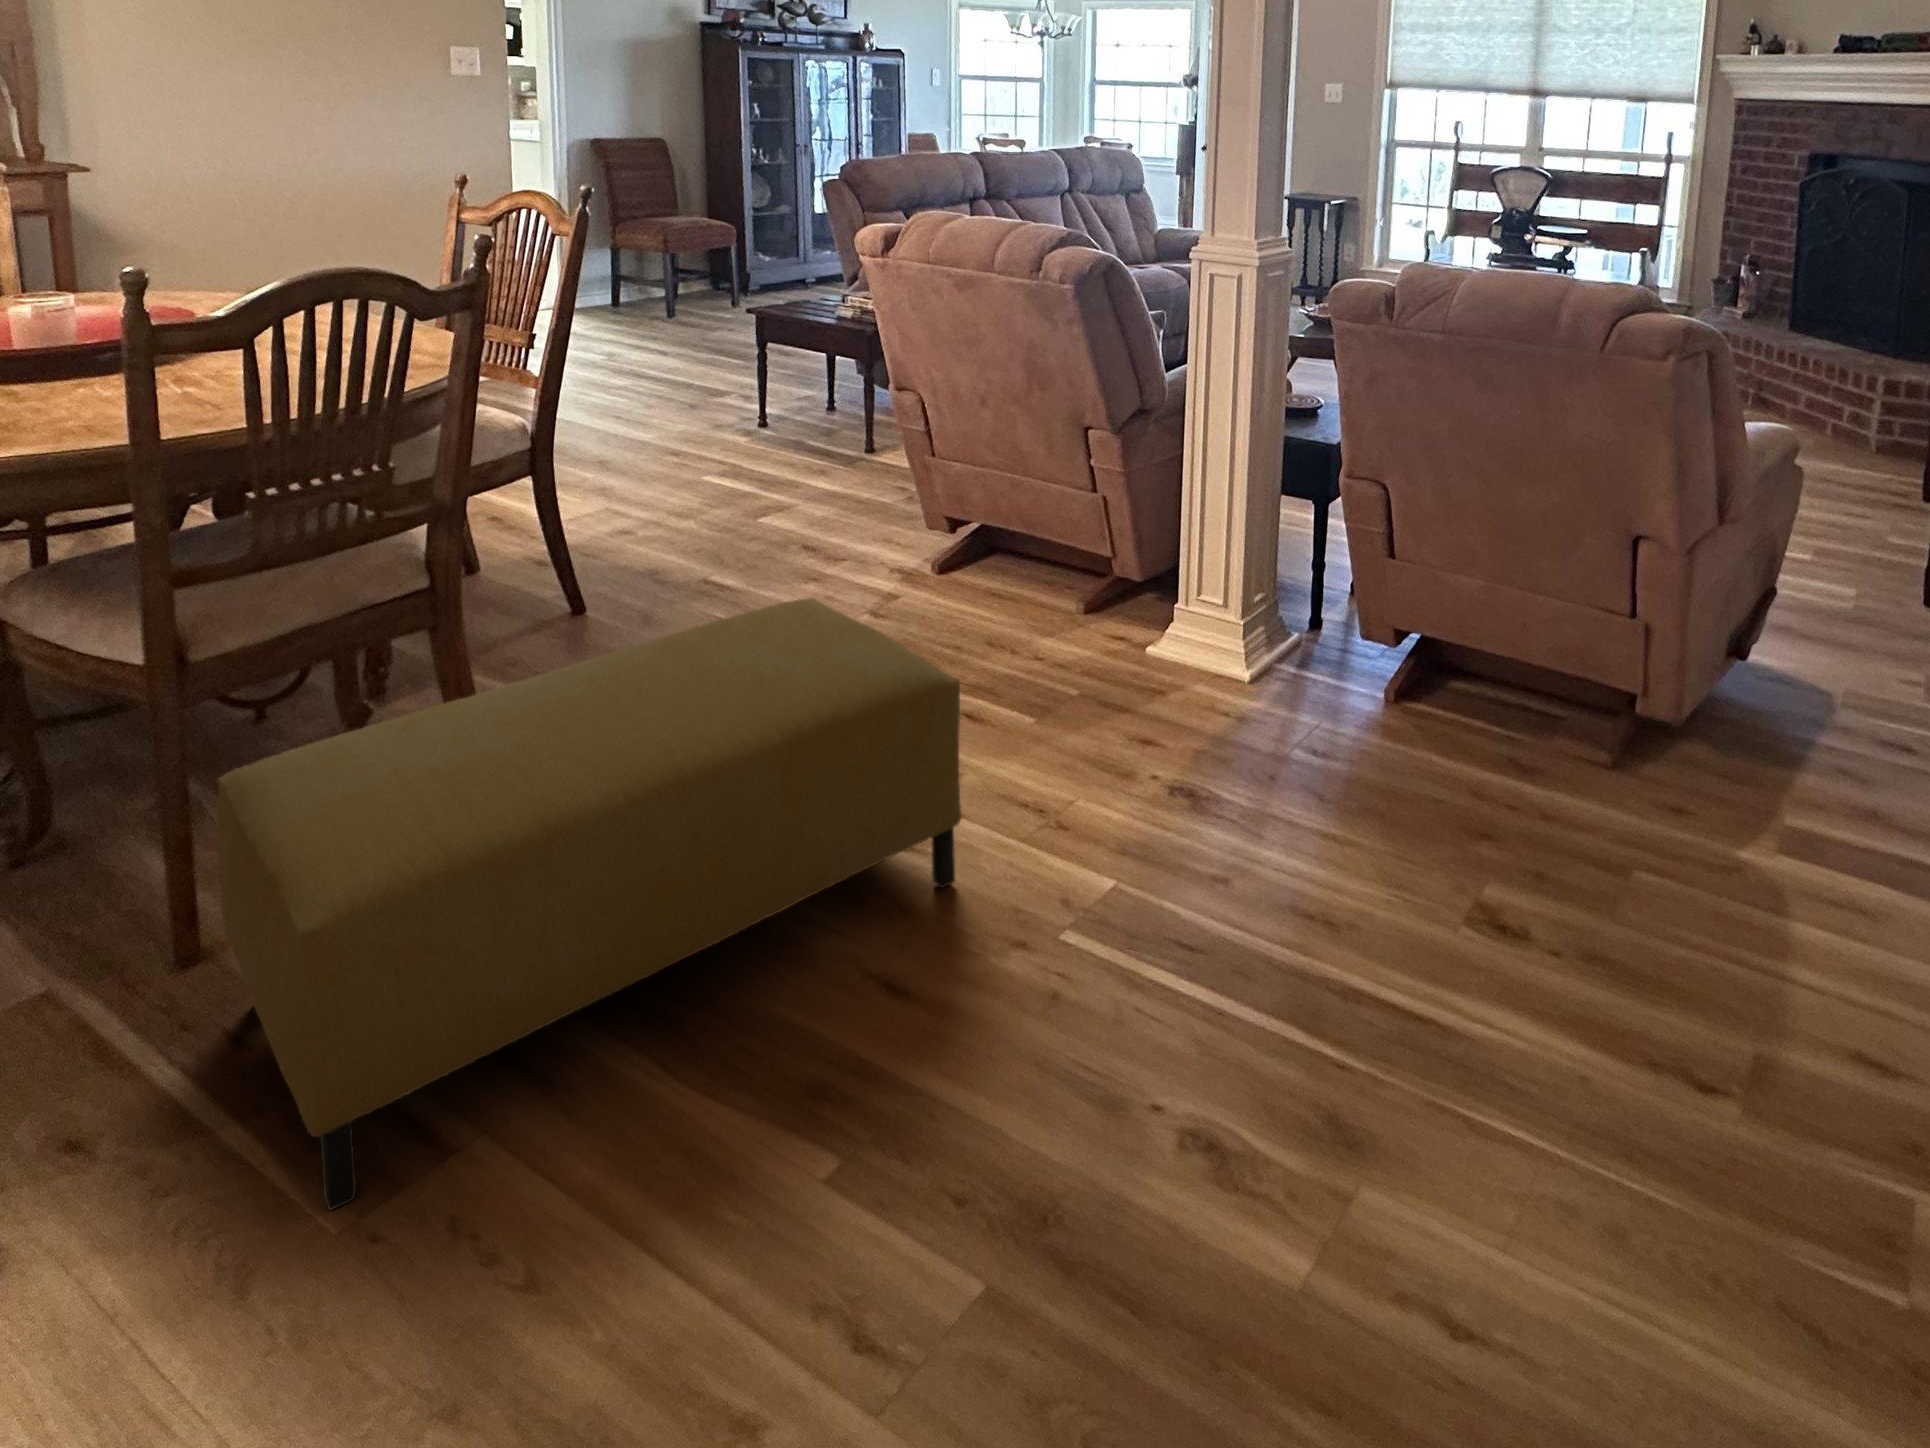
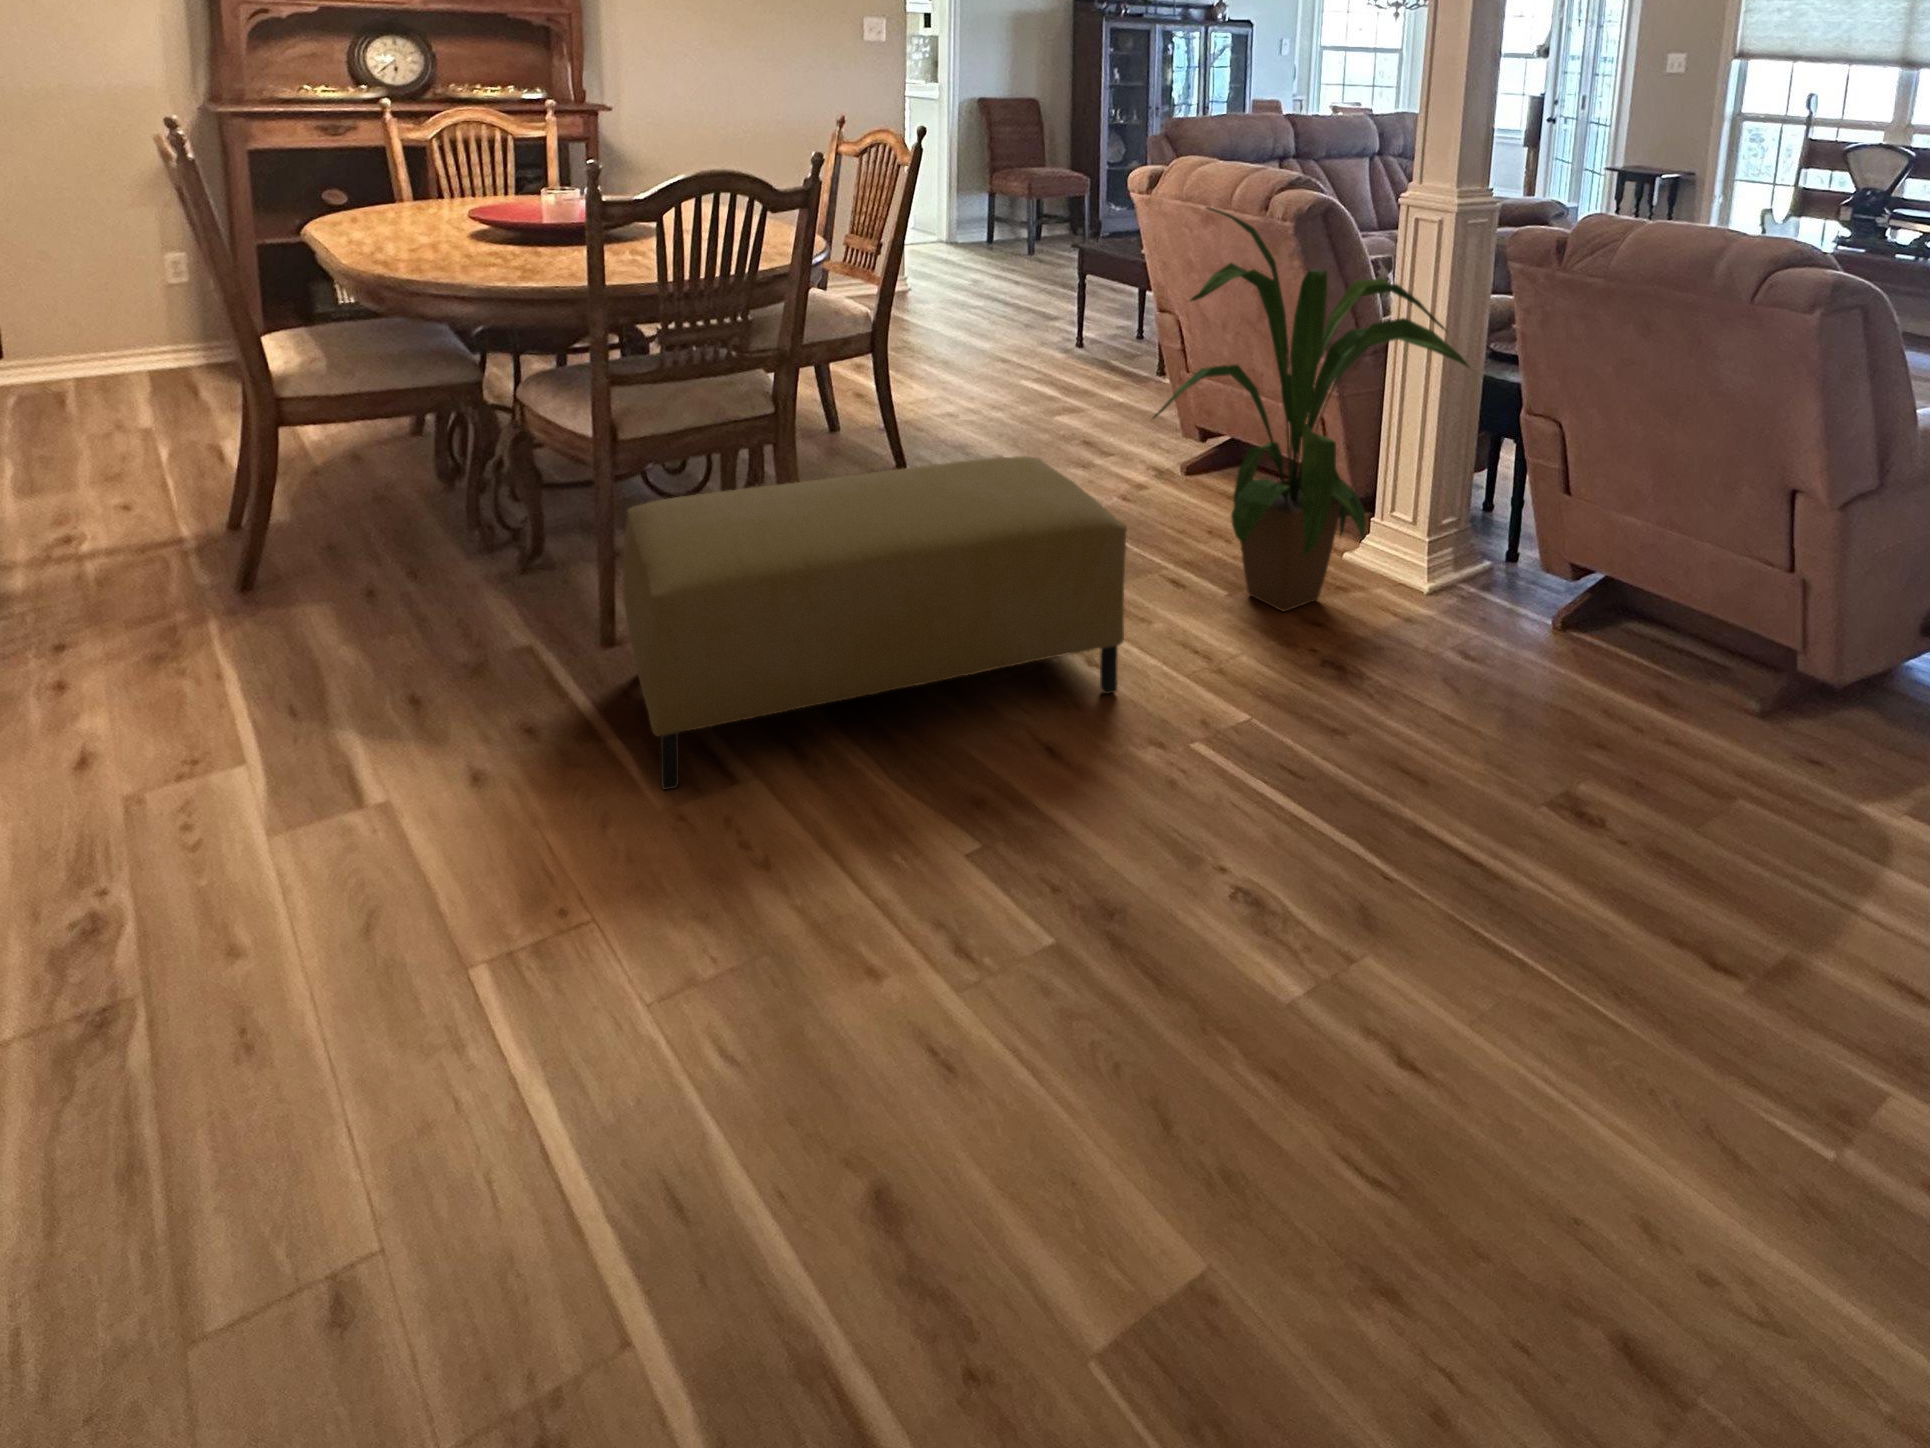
house plant: none [947,276,1309,730] -> present [1153,207,1469,611]

